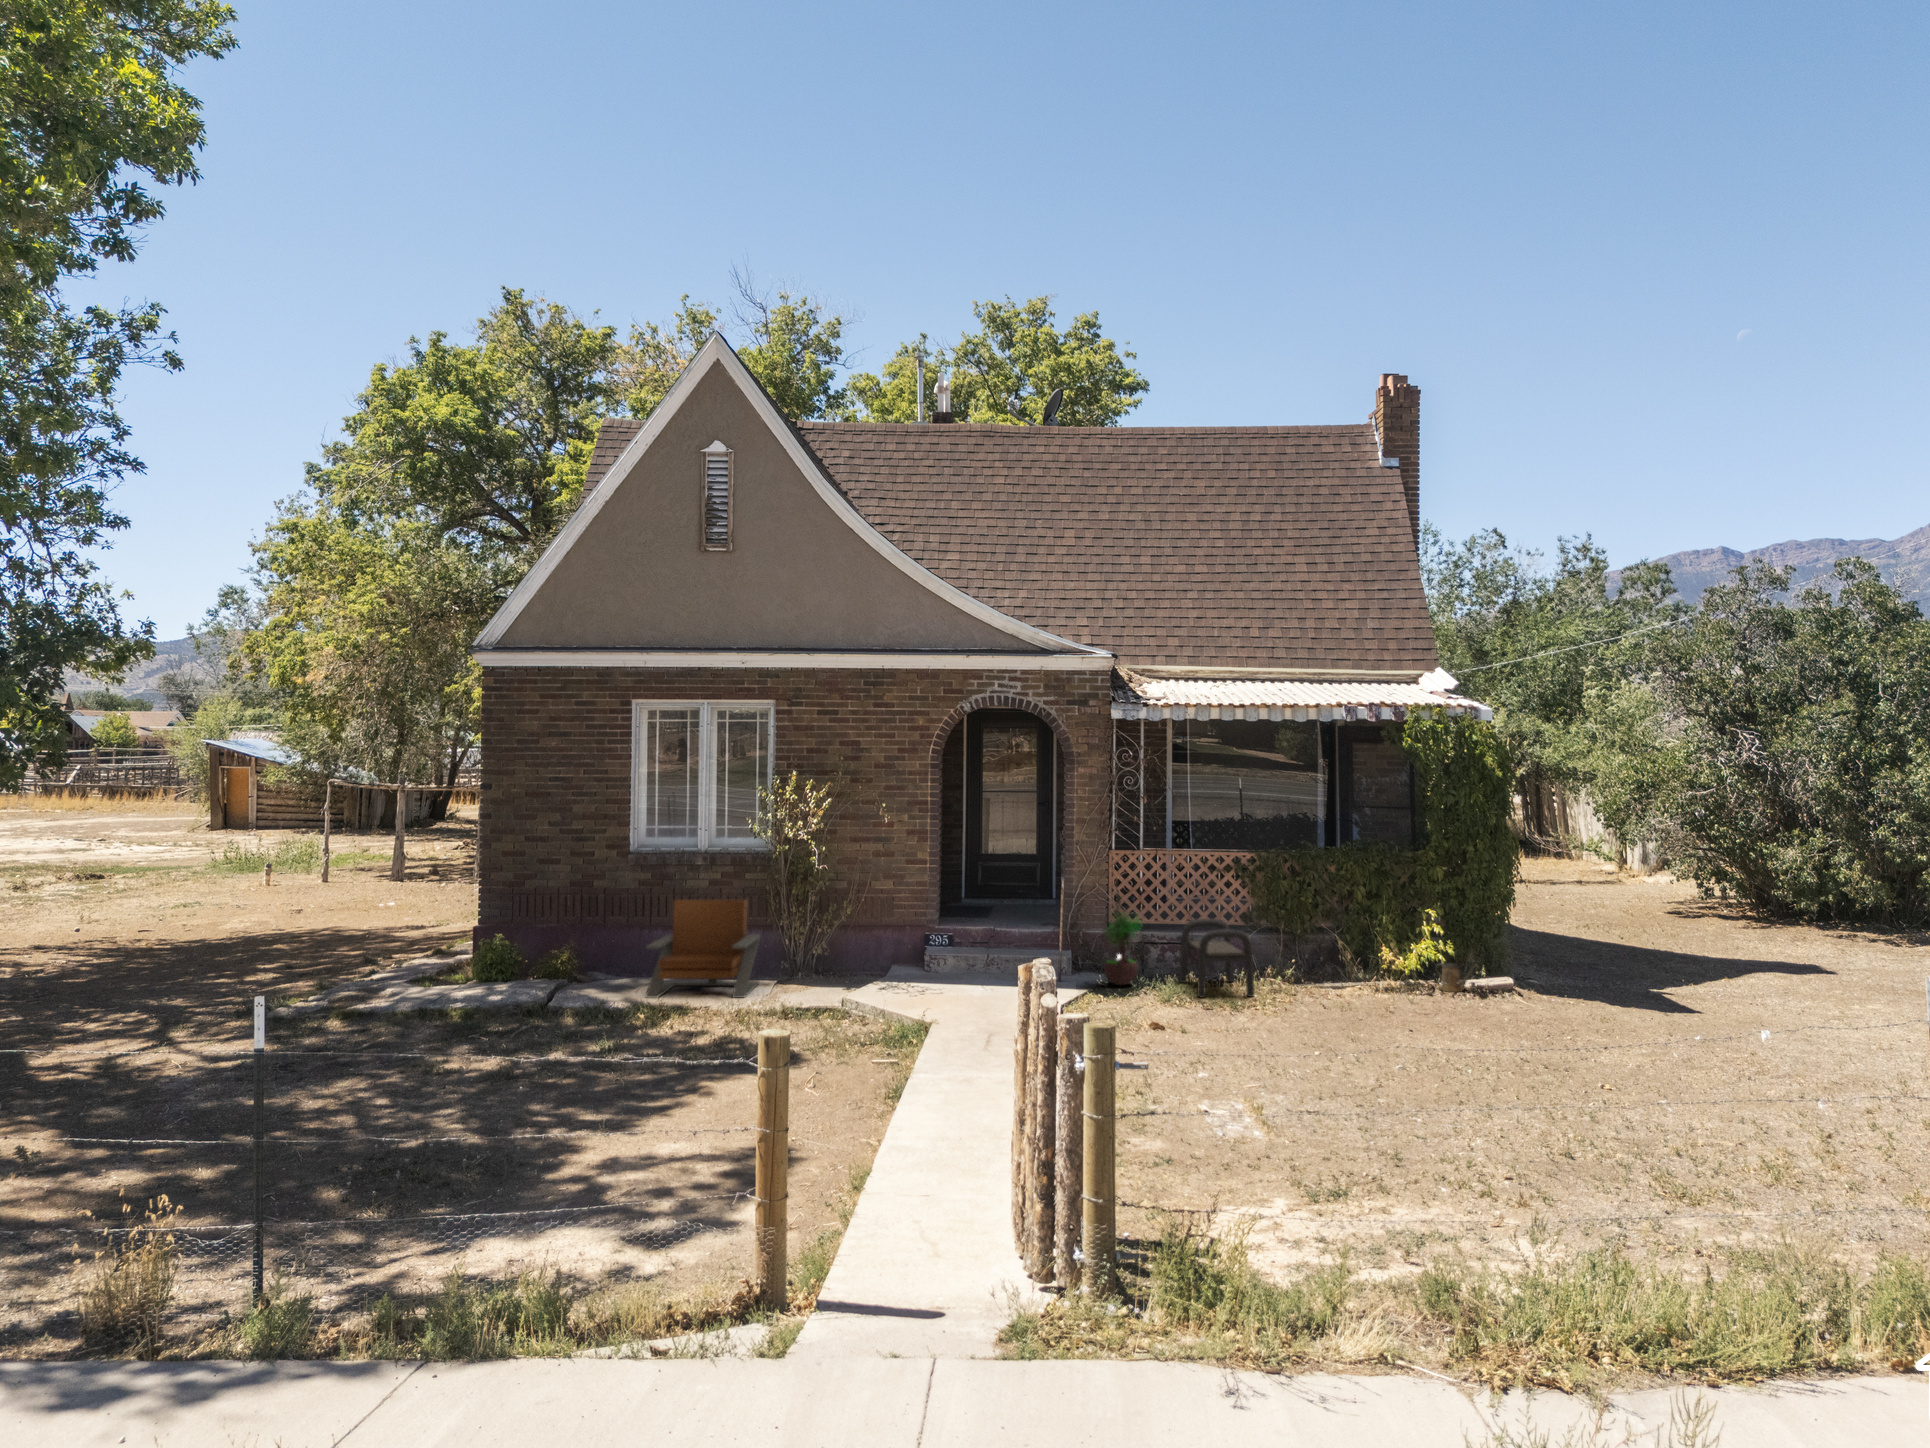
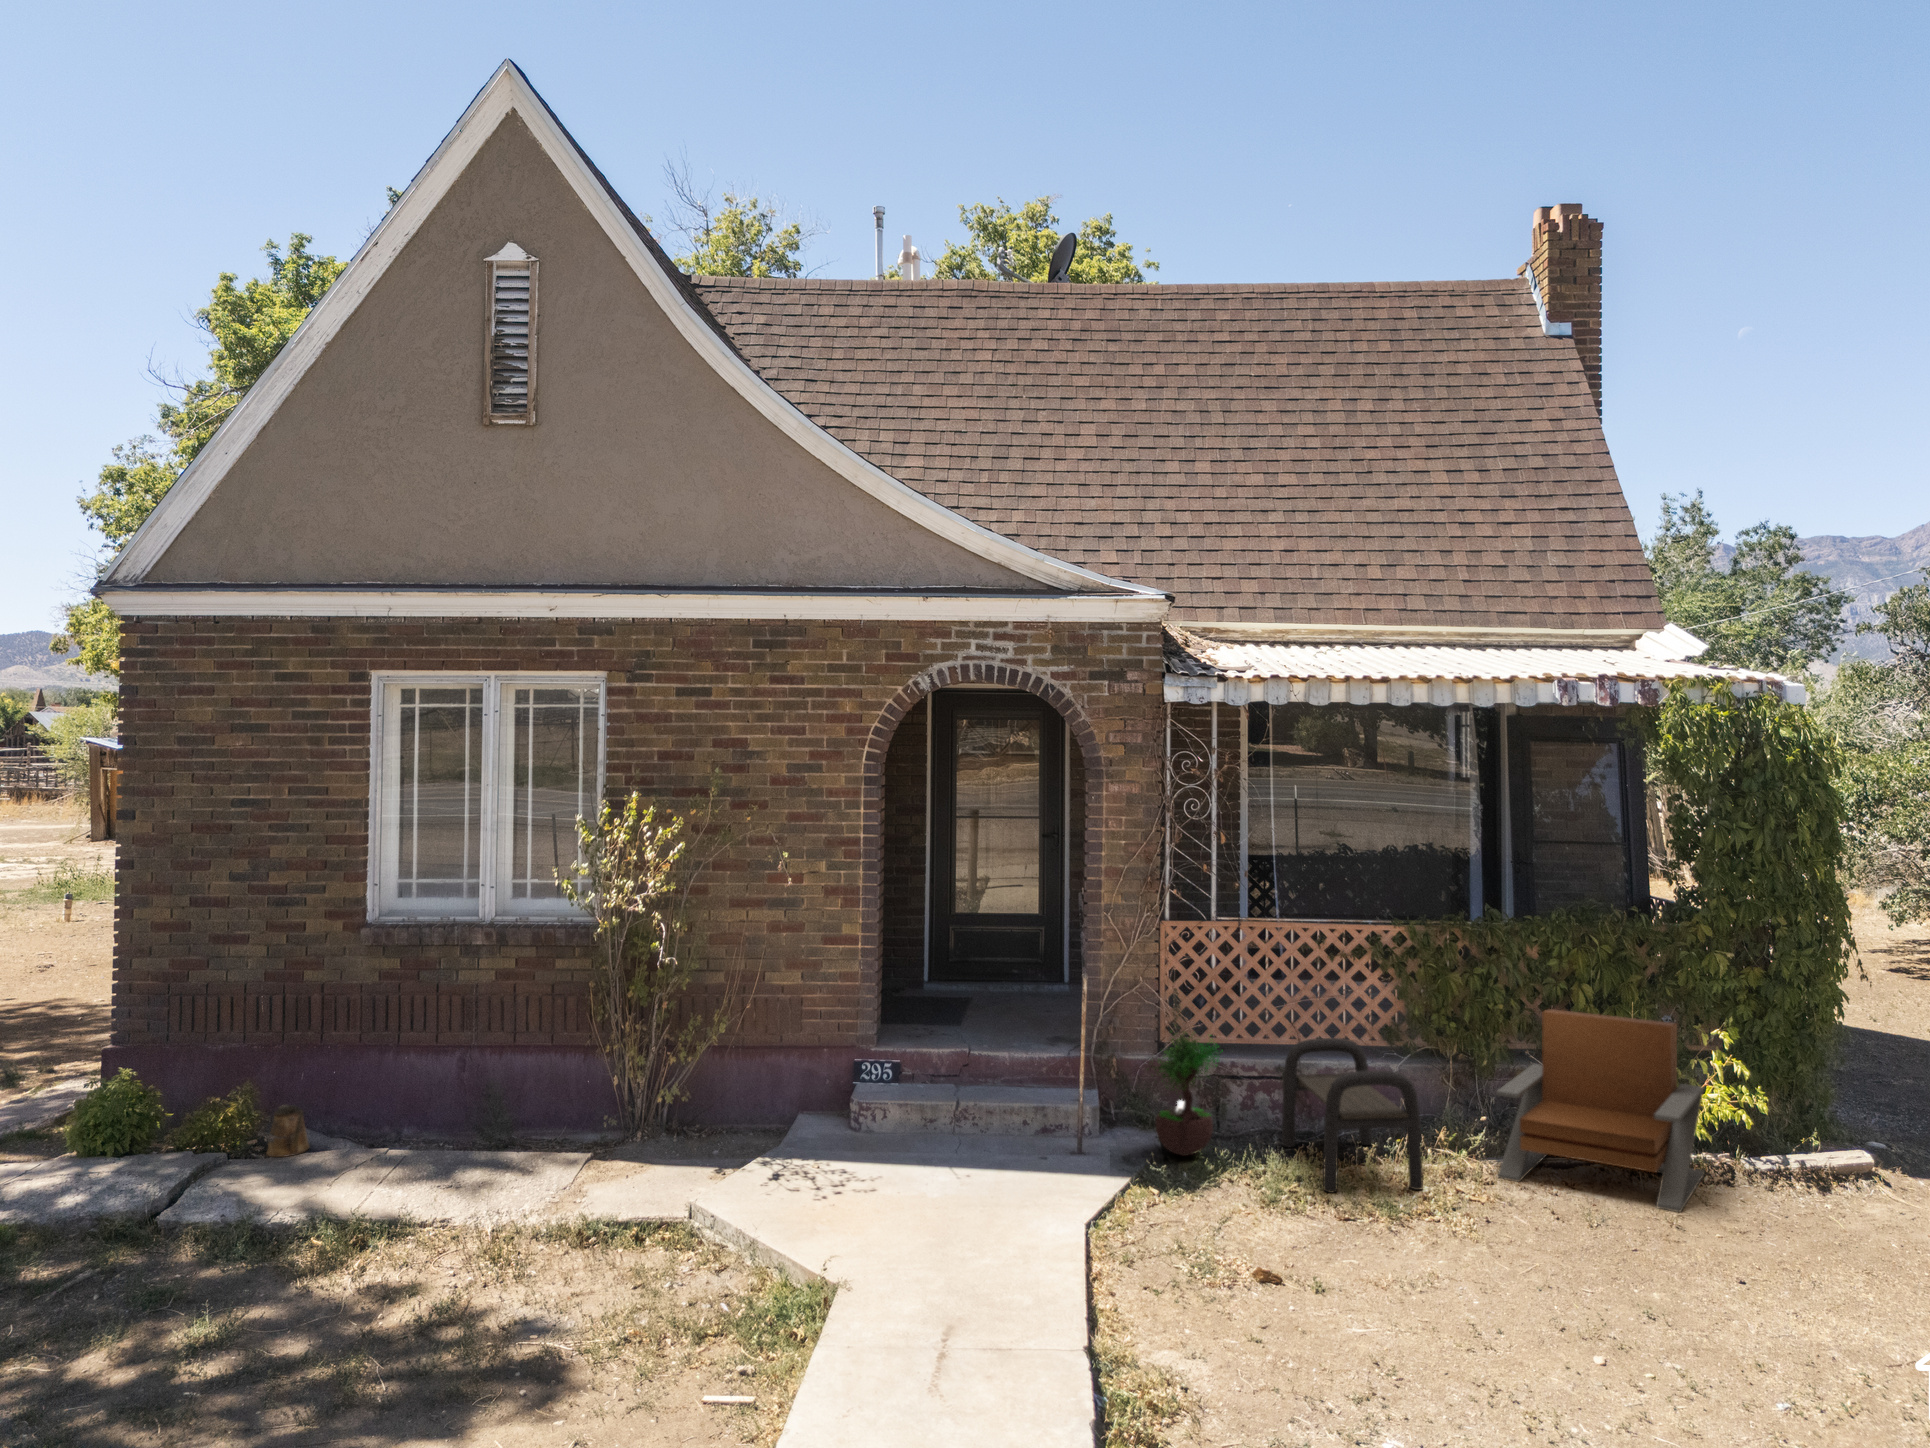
lounge chair: present [646,900,761,998] -> present [1496,1009,1705,1212]
watering can: present [1436,963,1475,992] -> present [266,1105,309,1157]

